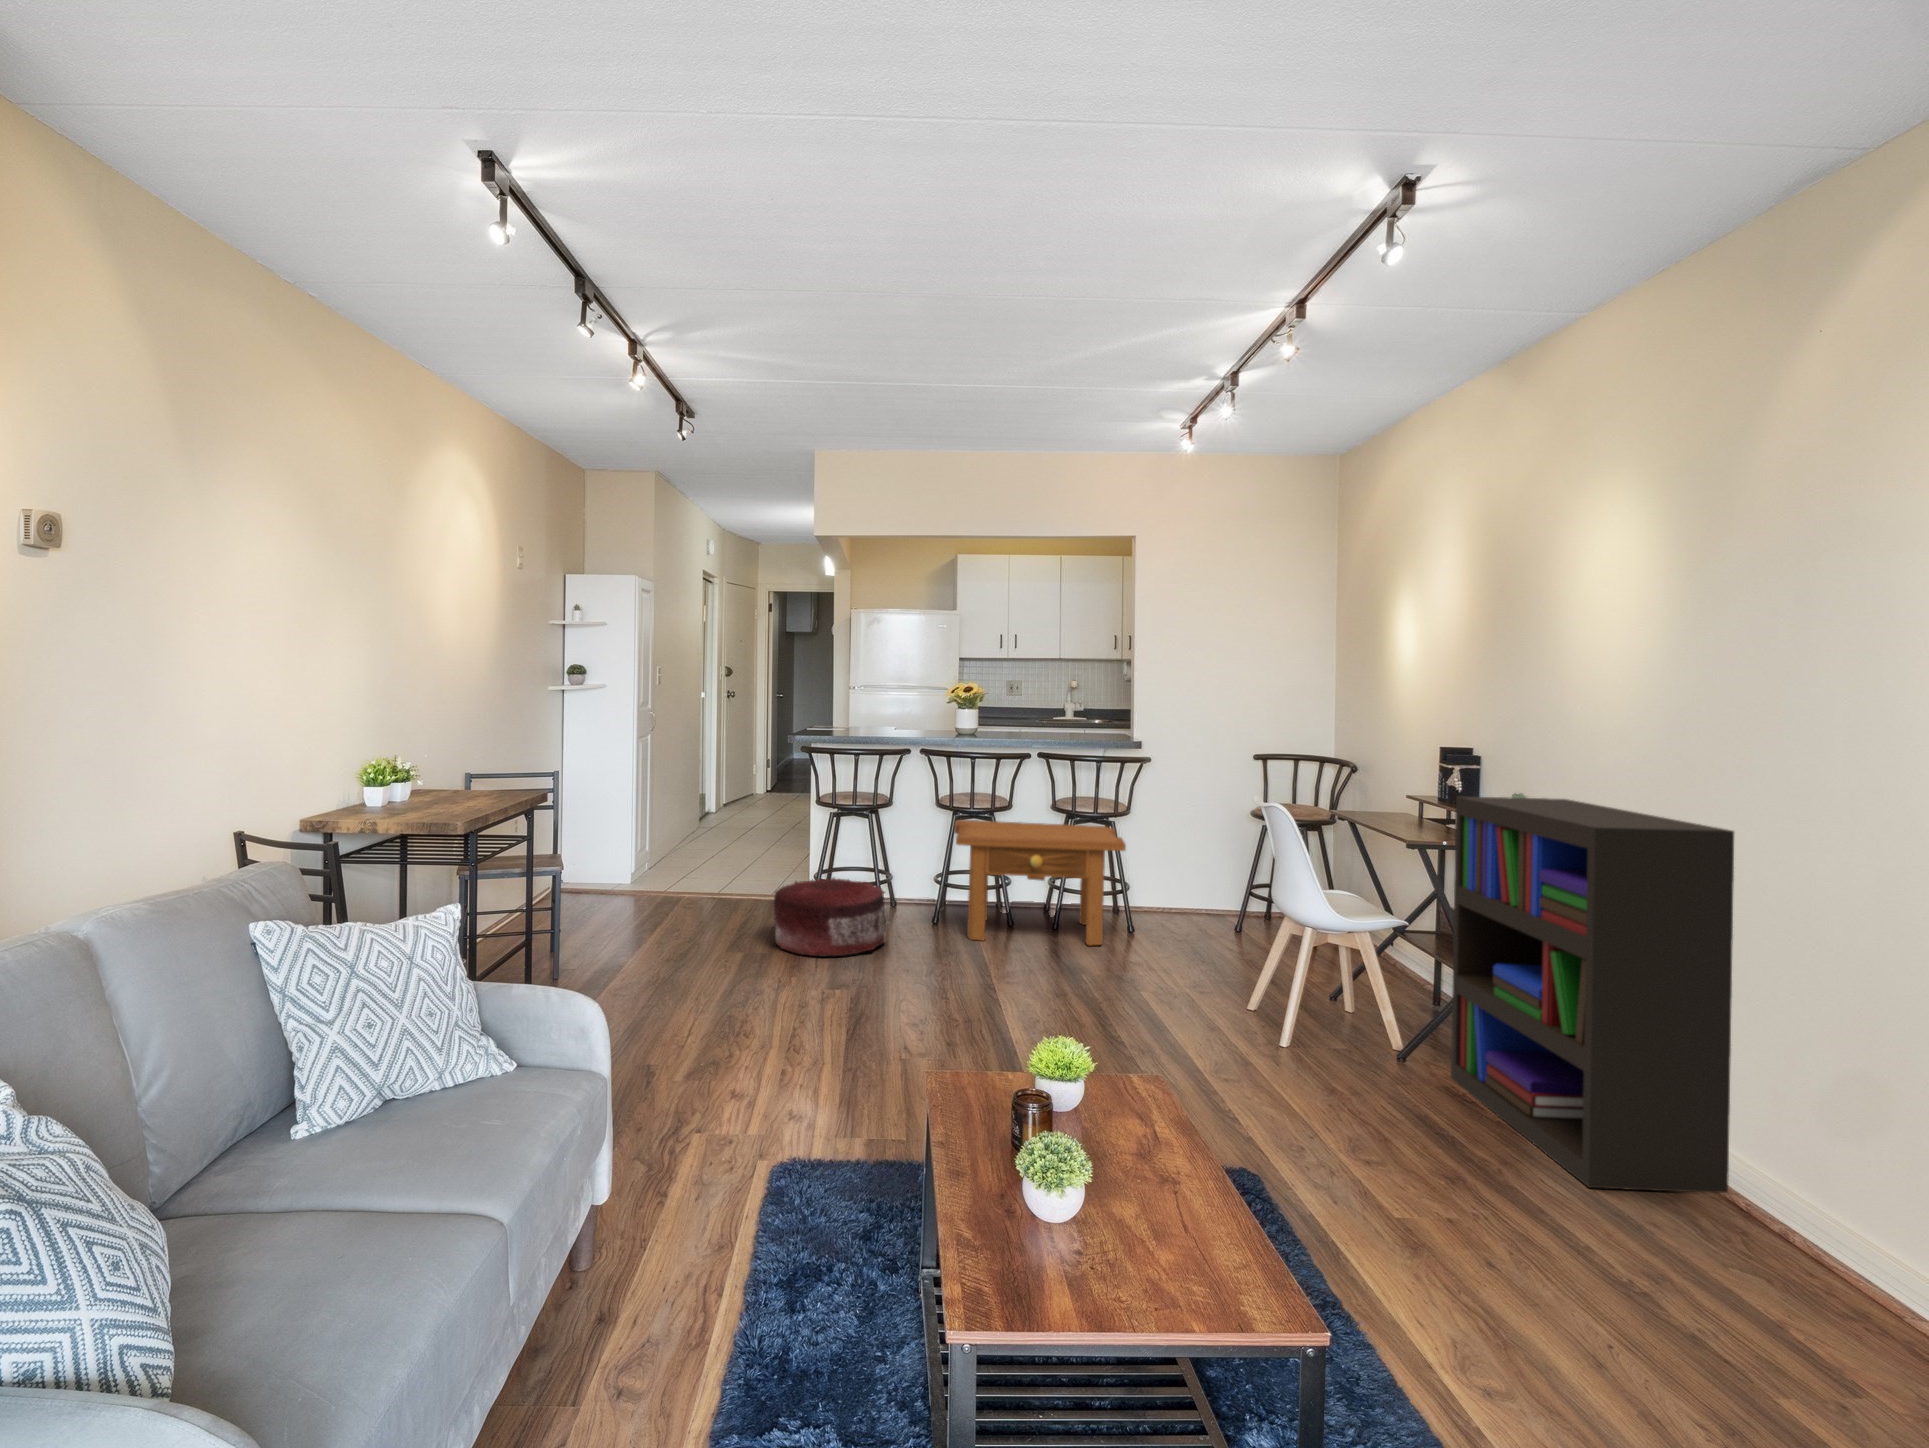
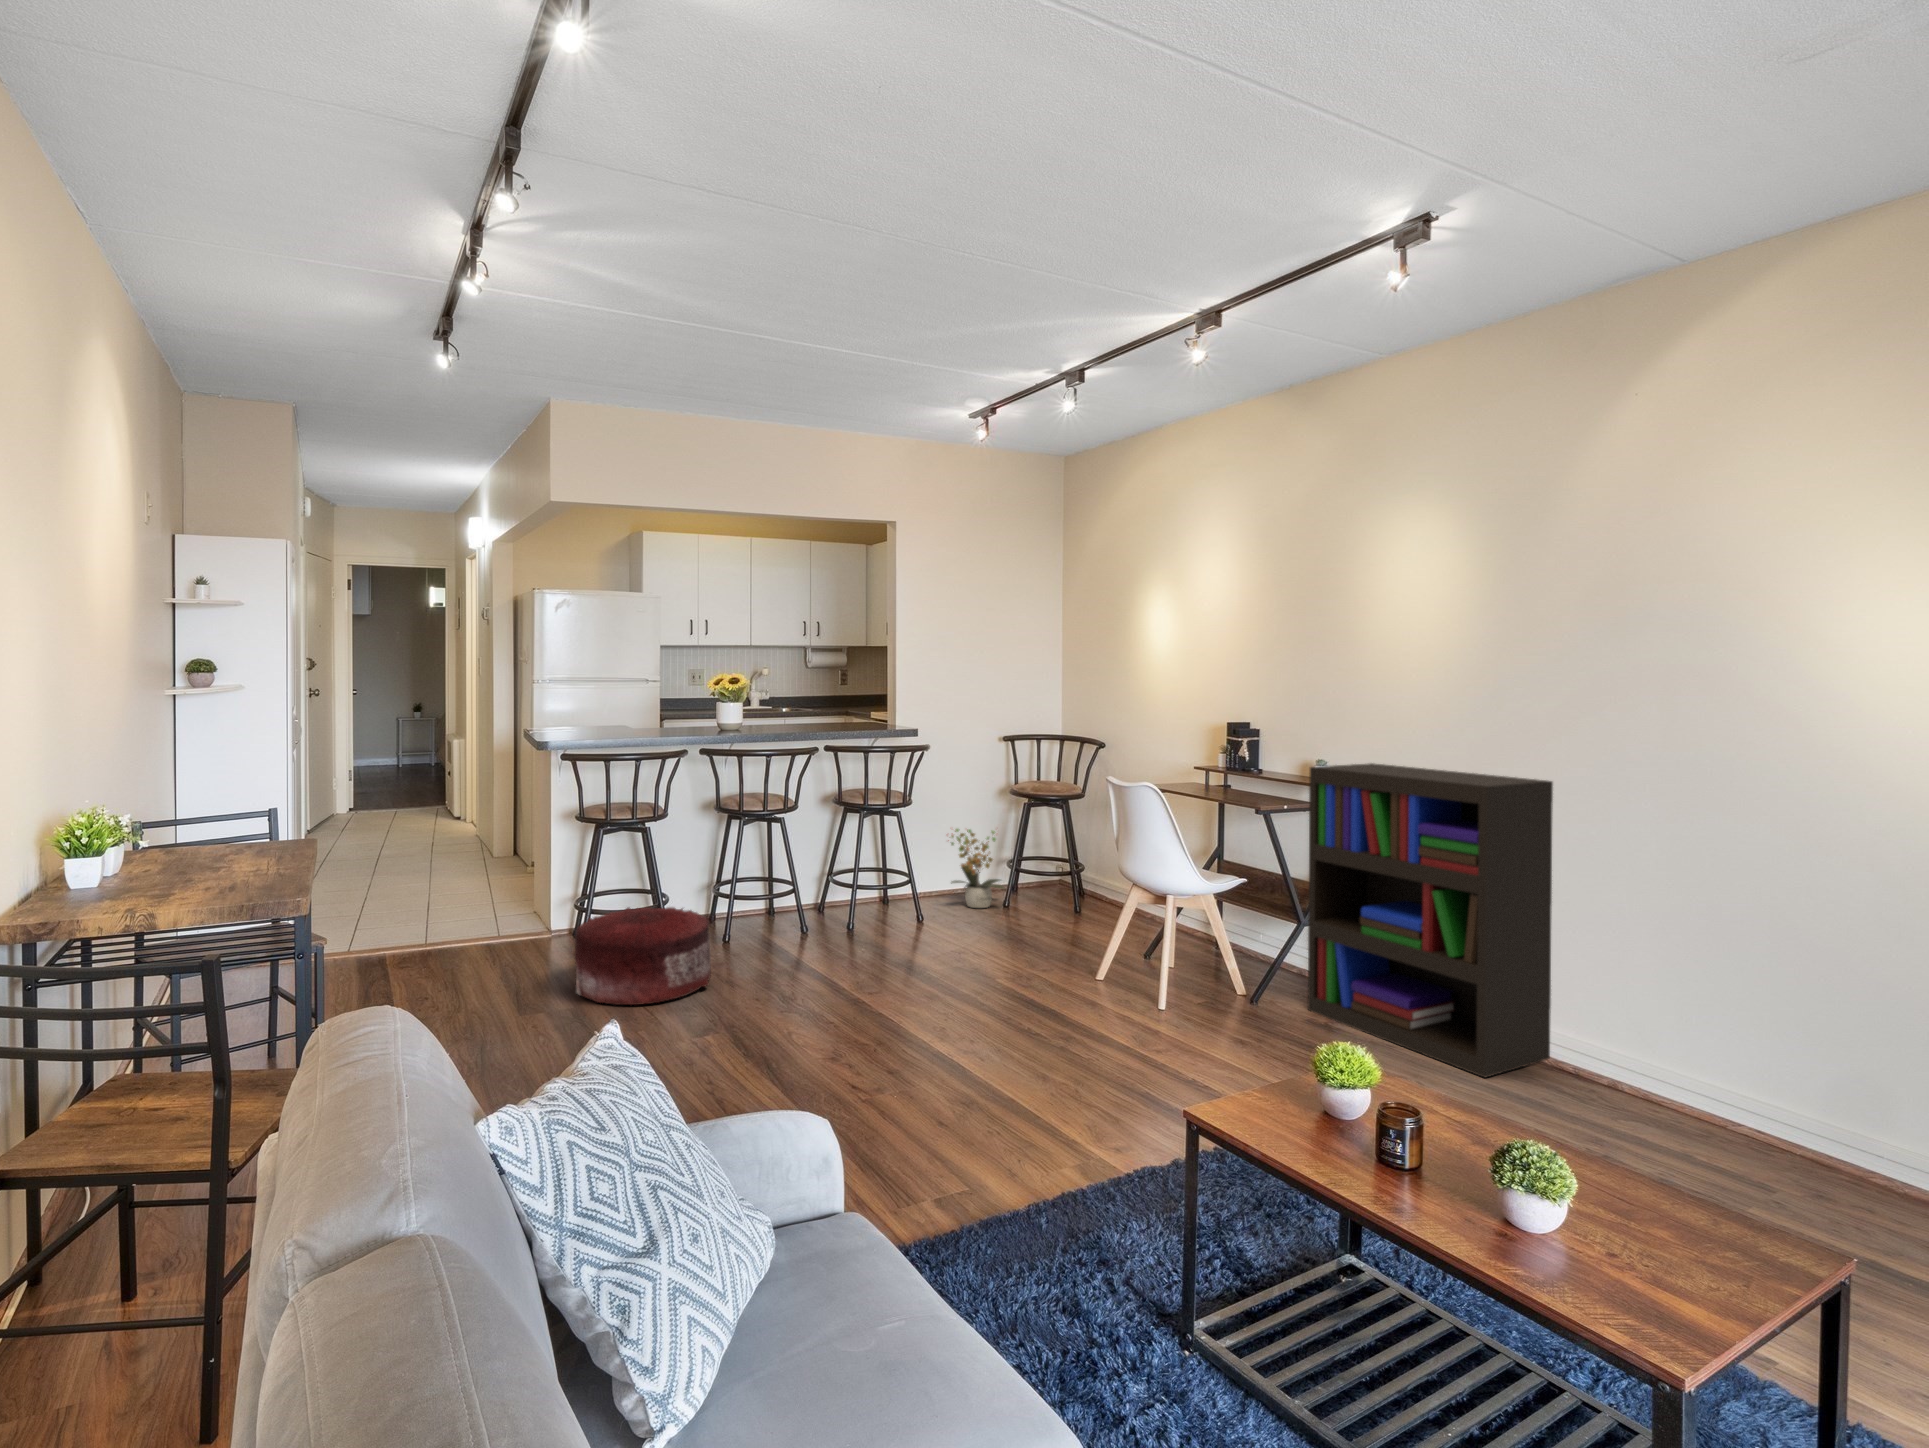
side table: present [954,820,1126,945] -> none [740,818,942,955]
potted plant: none [1166,842,1235,928] -> present [948,829,1004,908]

